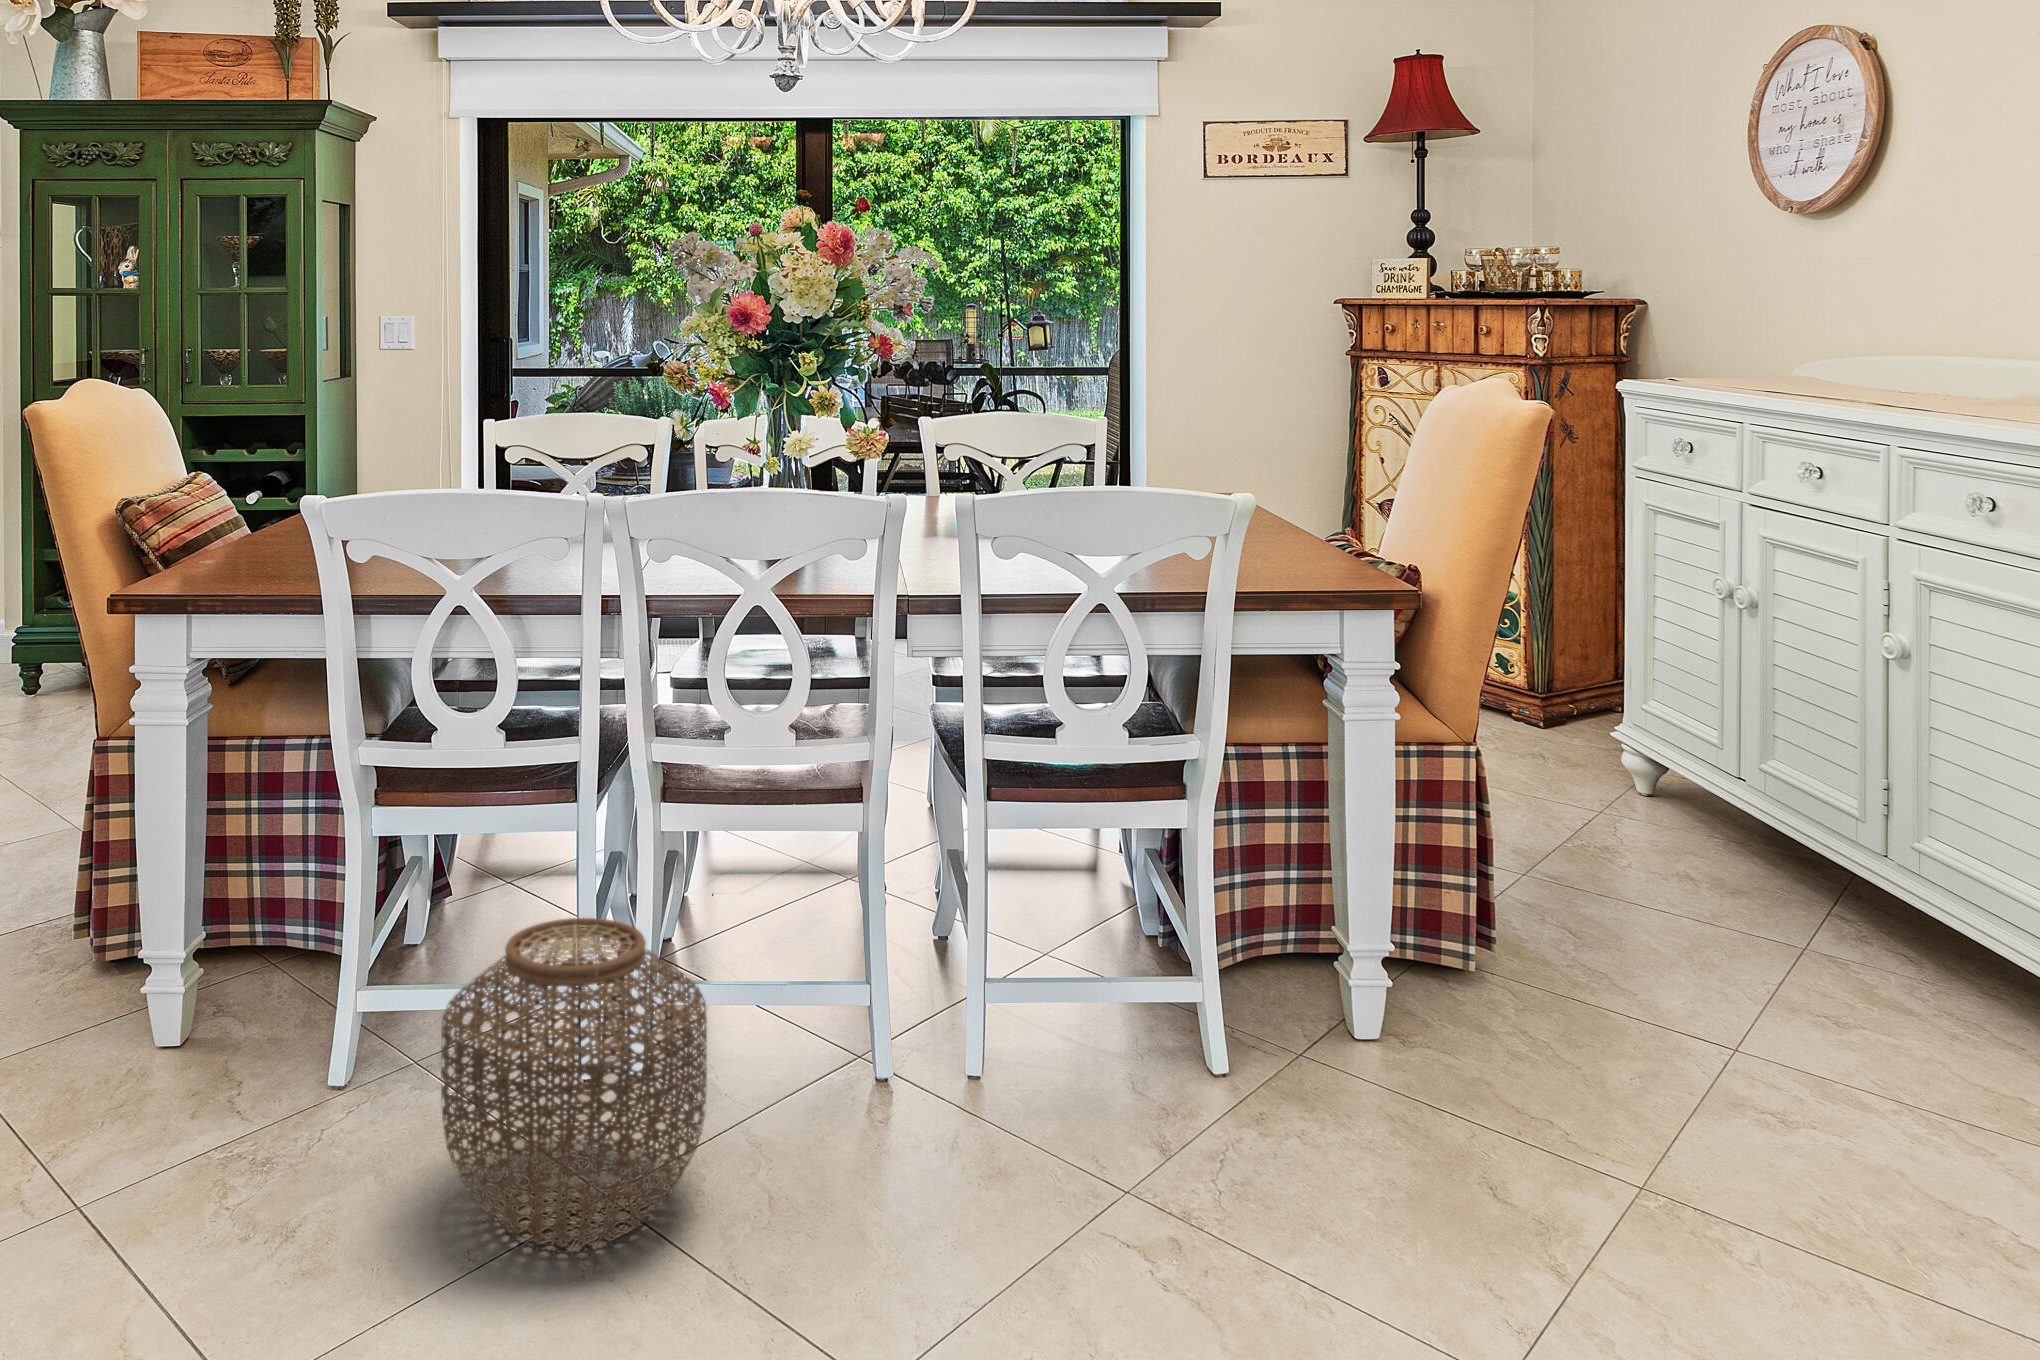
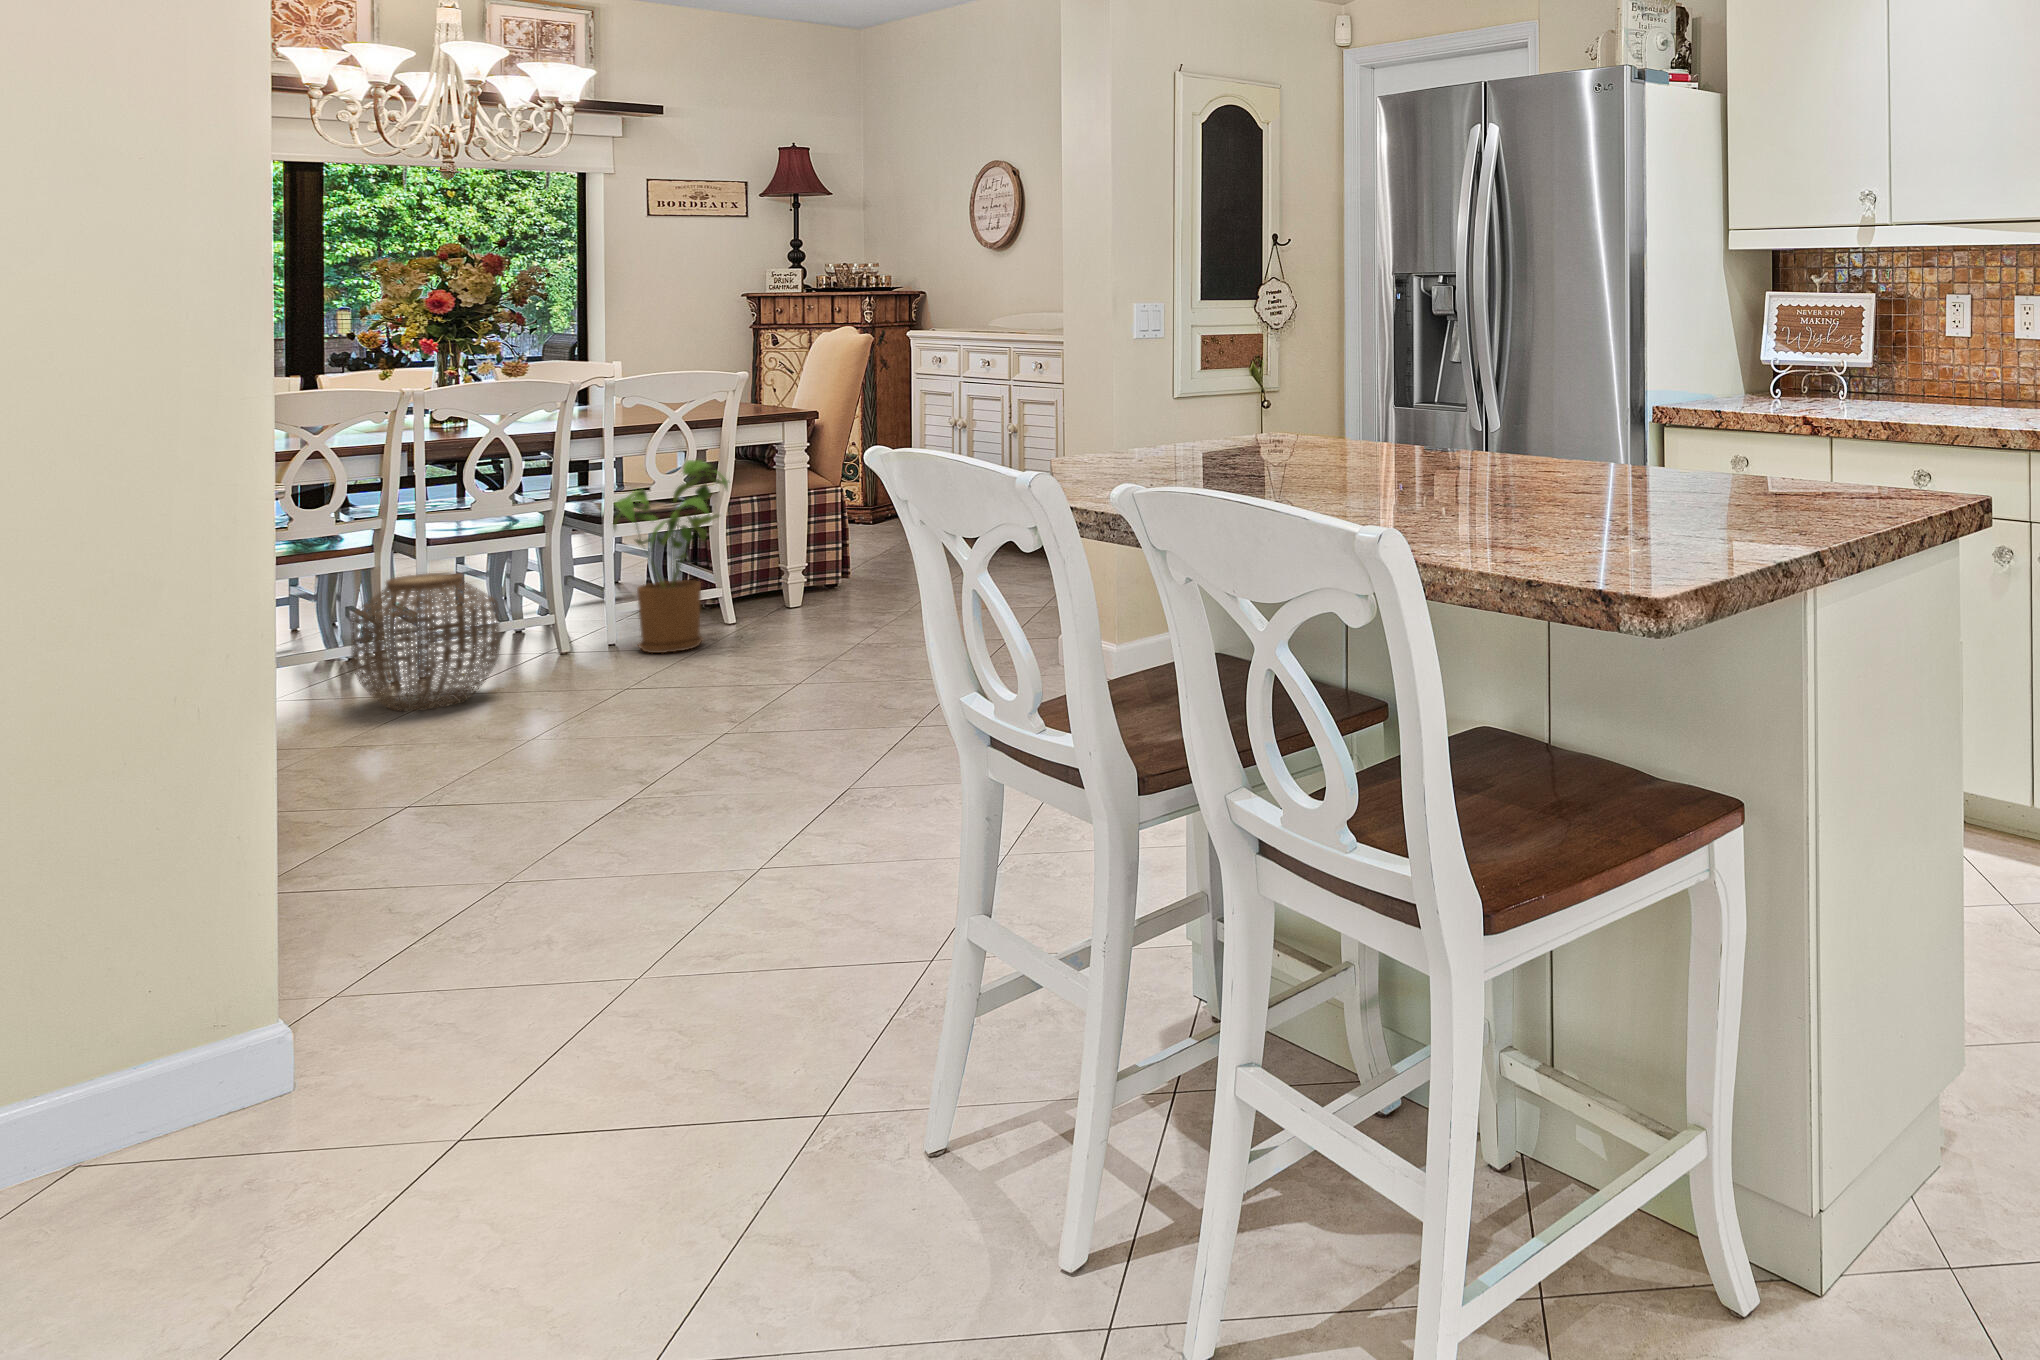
house plant: none [989,698,1230,1139] -> present [613,460,728,653]

